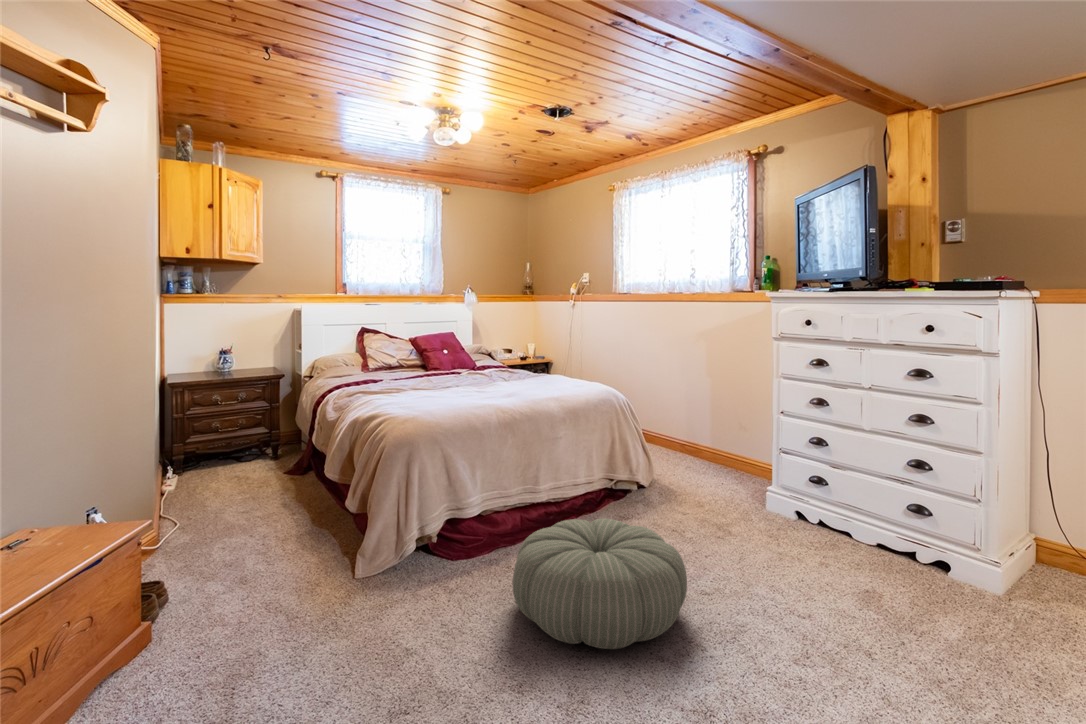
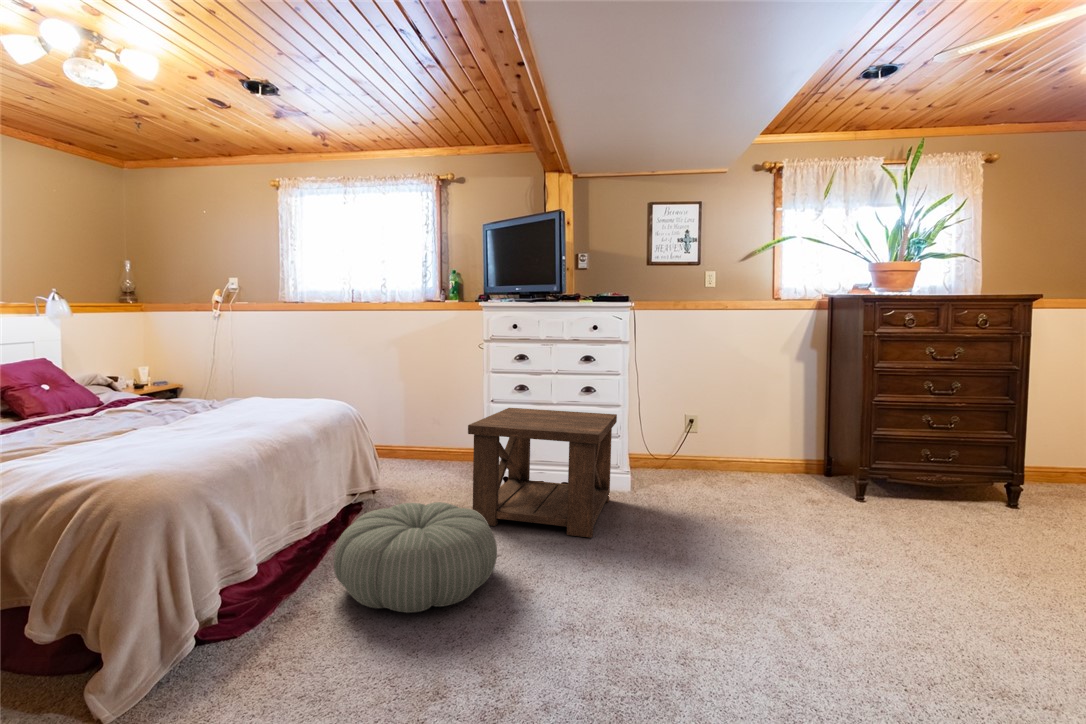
side table: none [709,426,959,628] -> present [468,408,617,538]

